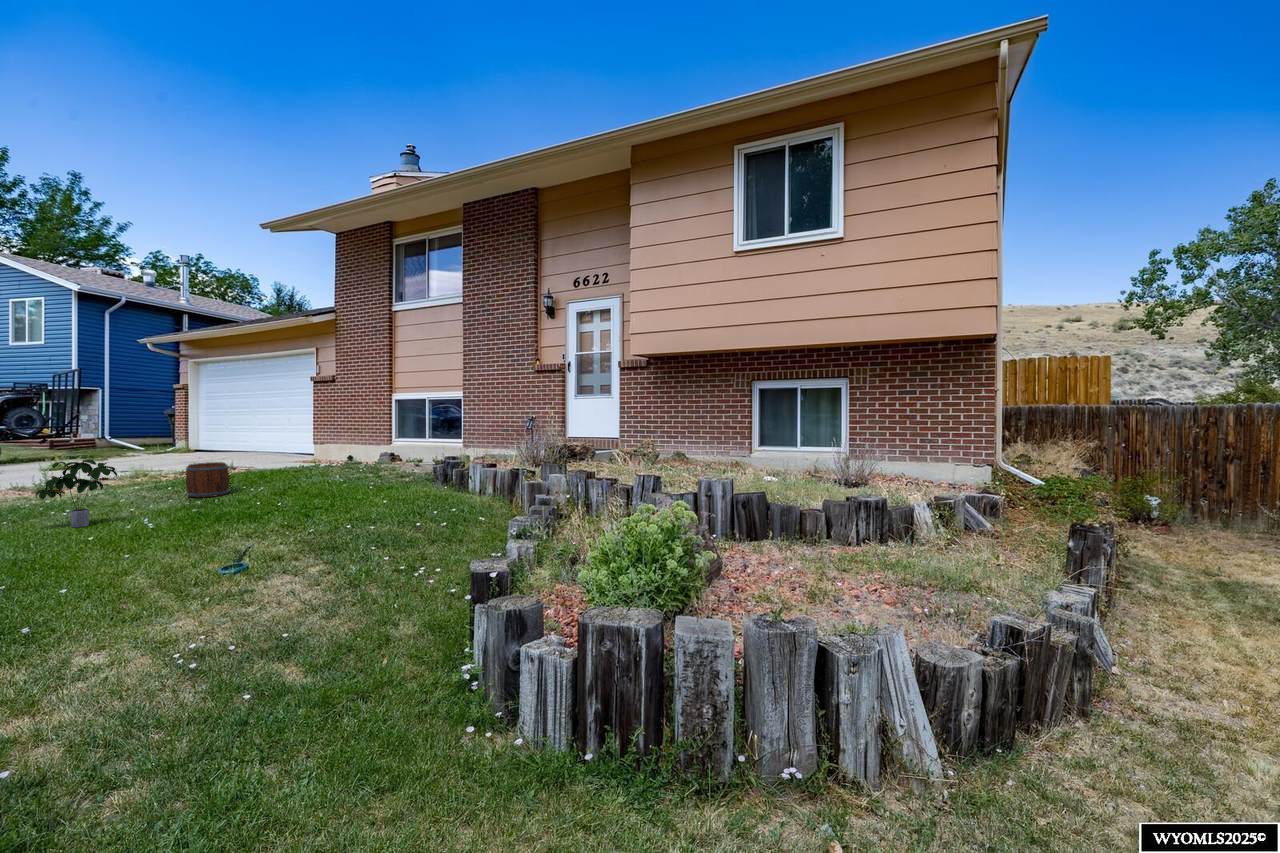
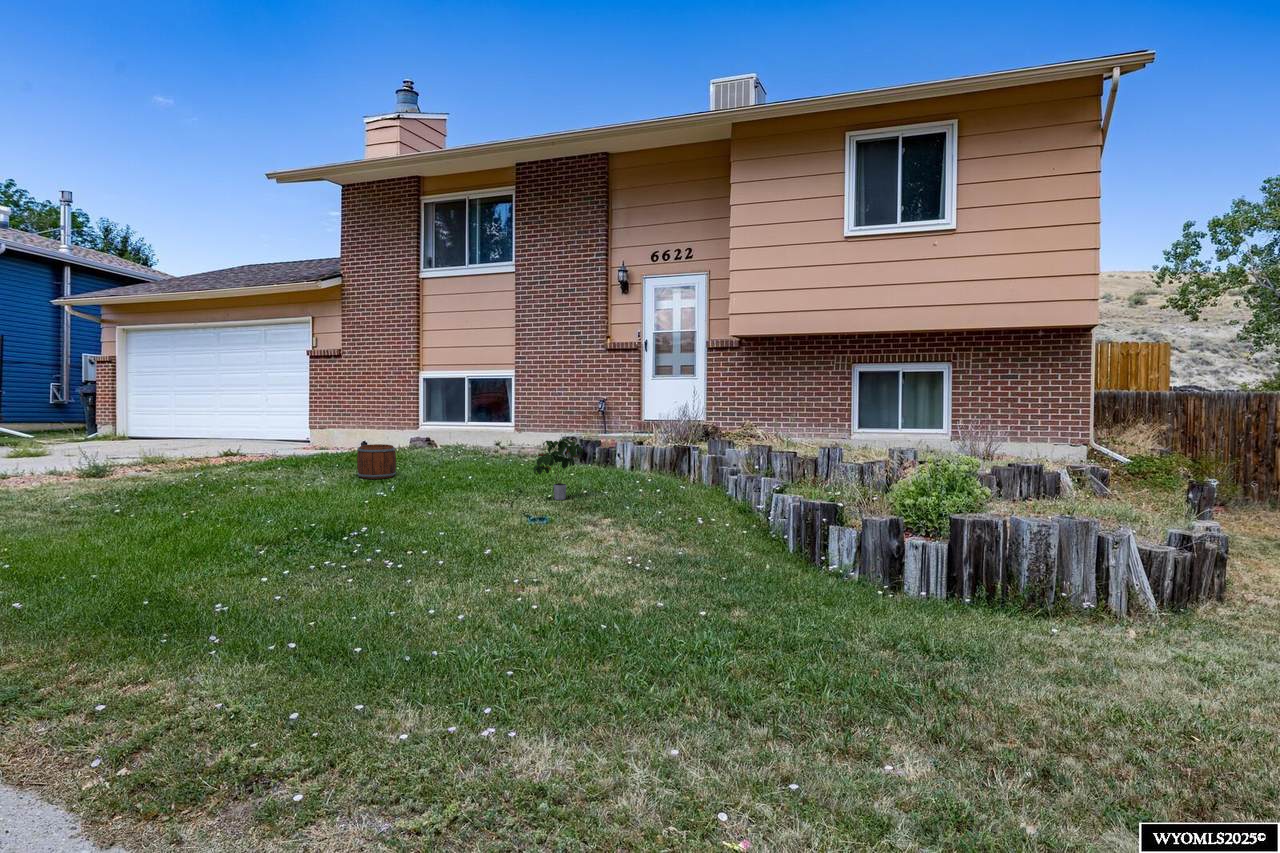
potted plant: present [36,459,117,528] -> present [533,439,583,500]

